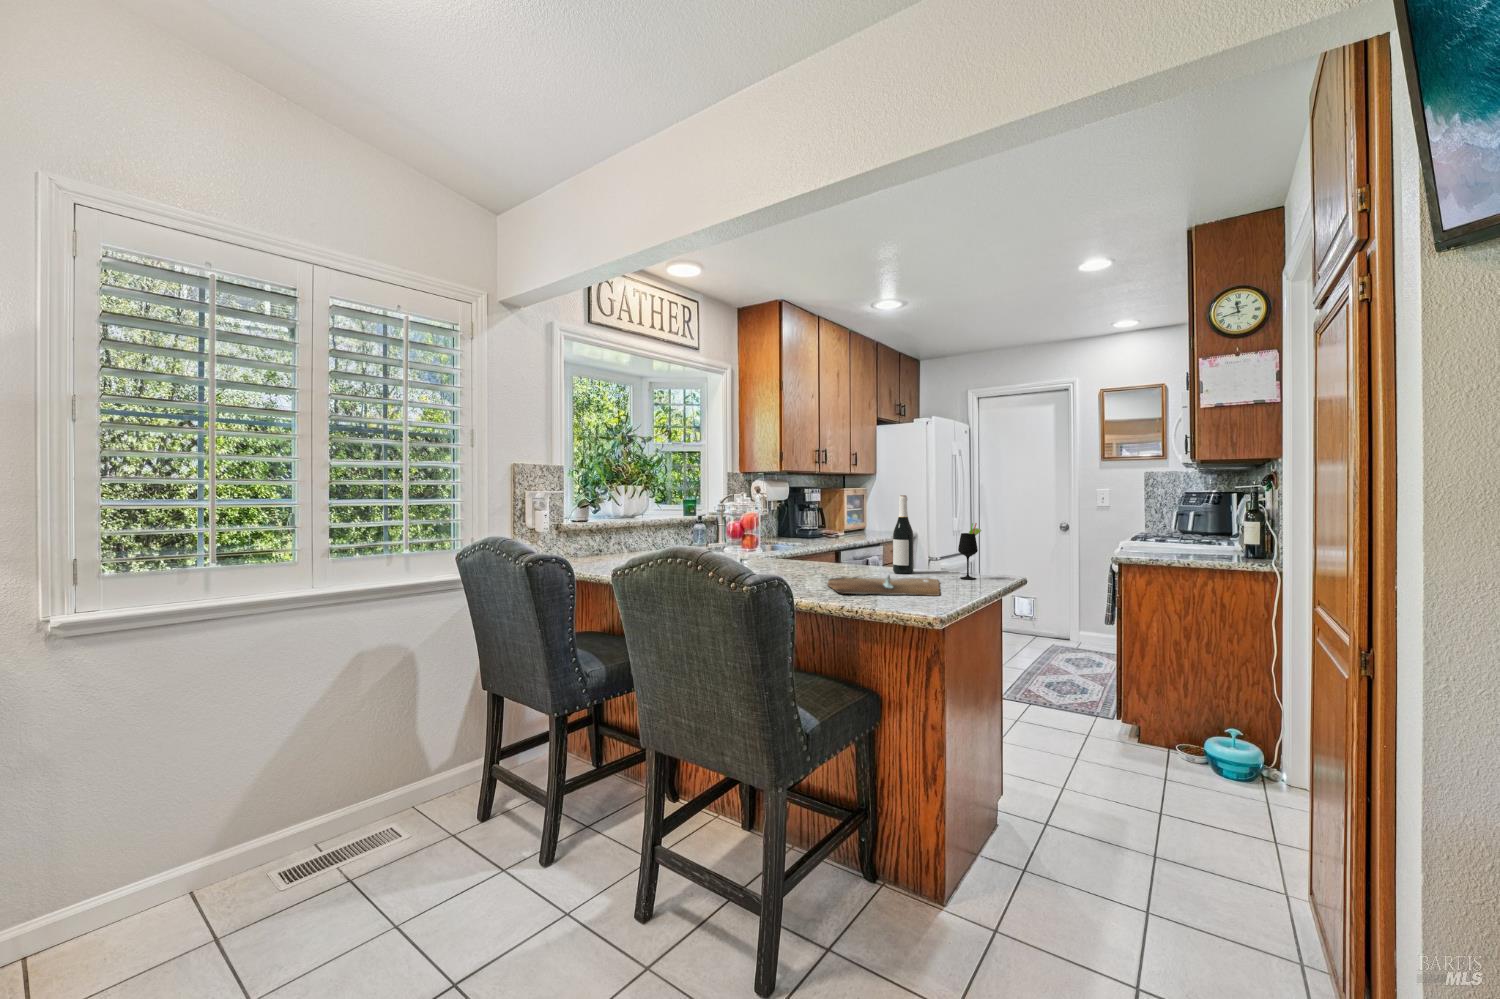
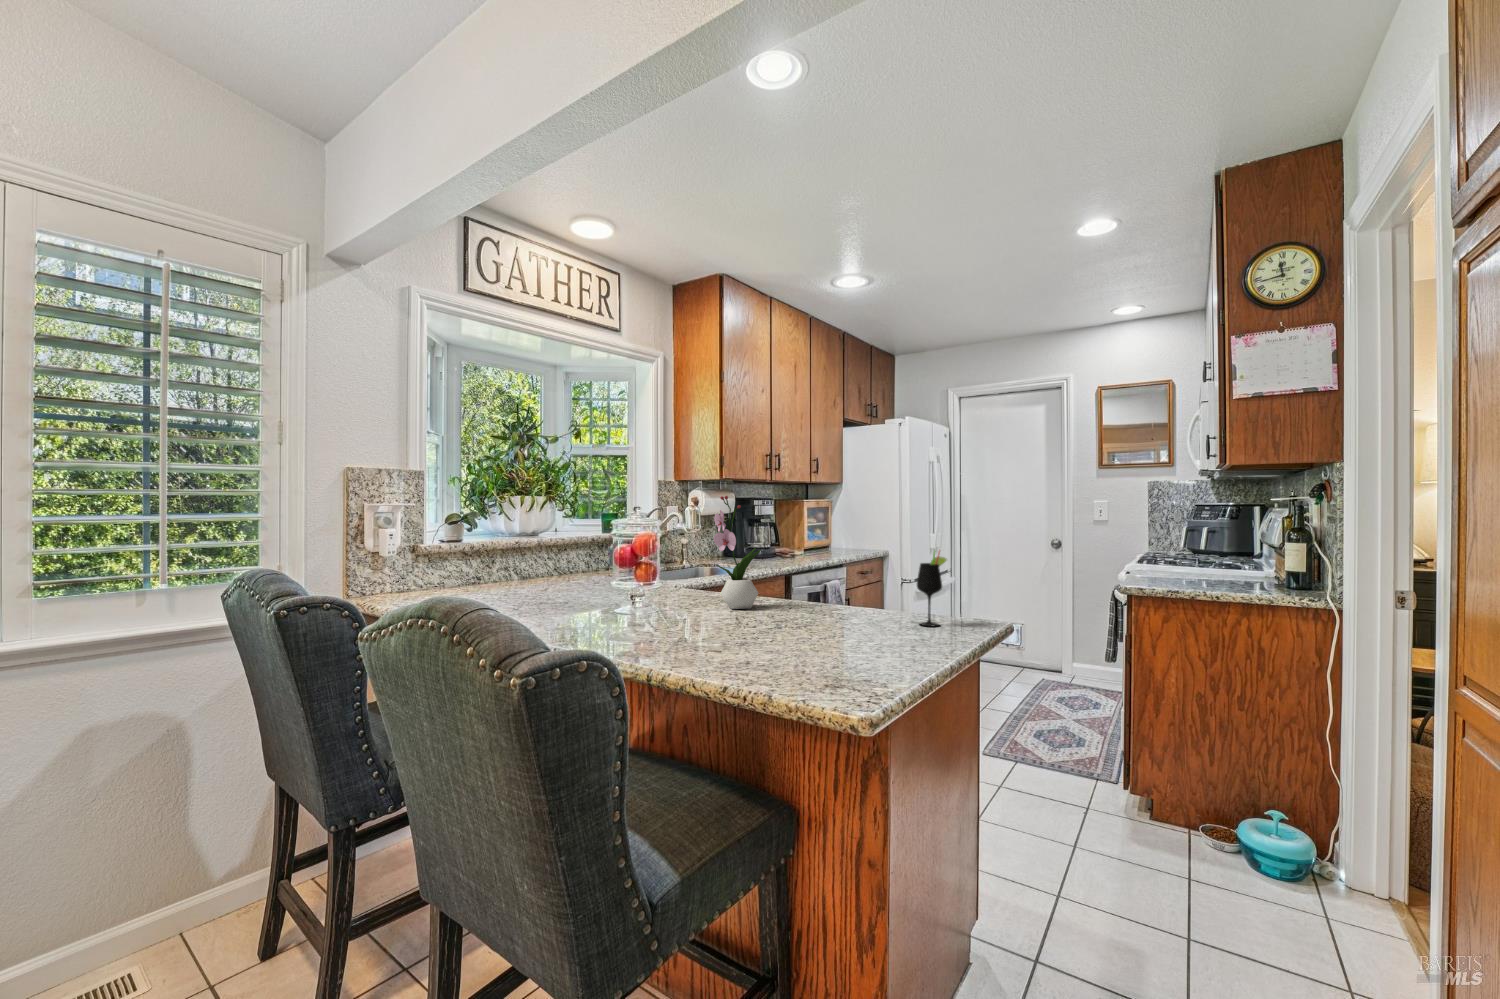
flower arrangement: none [799,484,836,570] -> present [714,496,761,609]
wine bottle: present [893,495,913,574] -> none [834,511,860,616]
cutting board: present [827,575,940,596] -> none [731,621,890,660]

